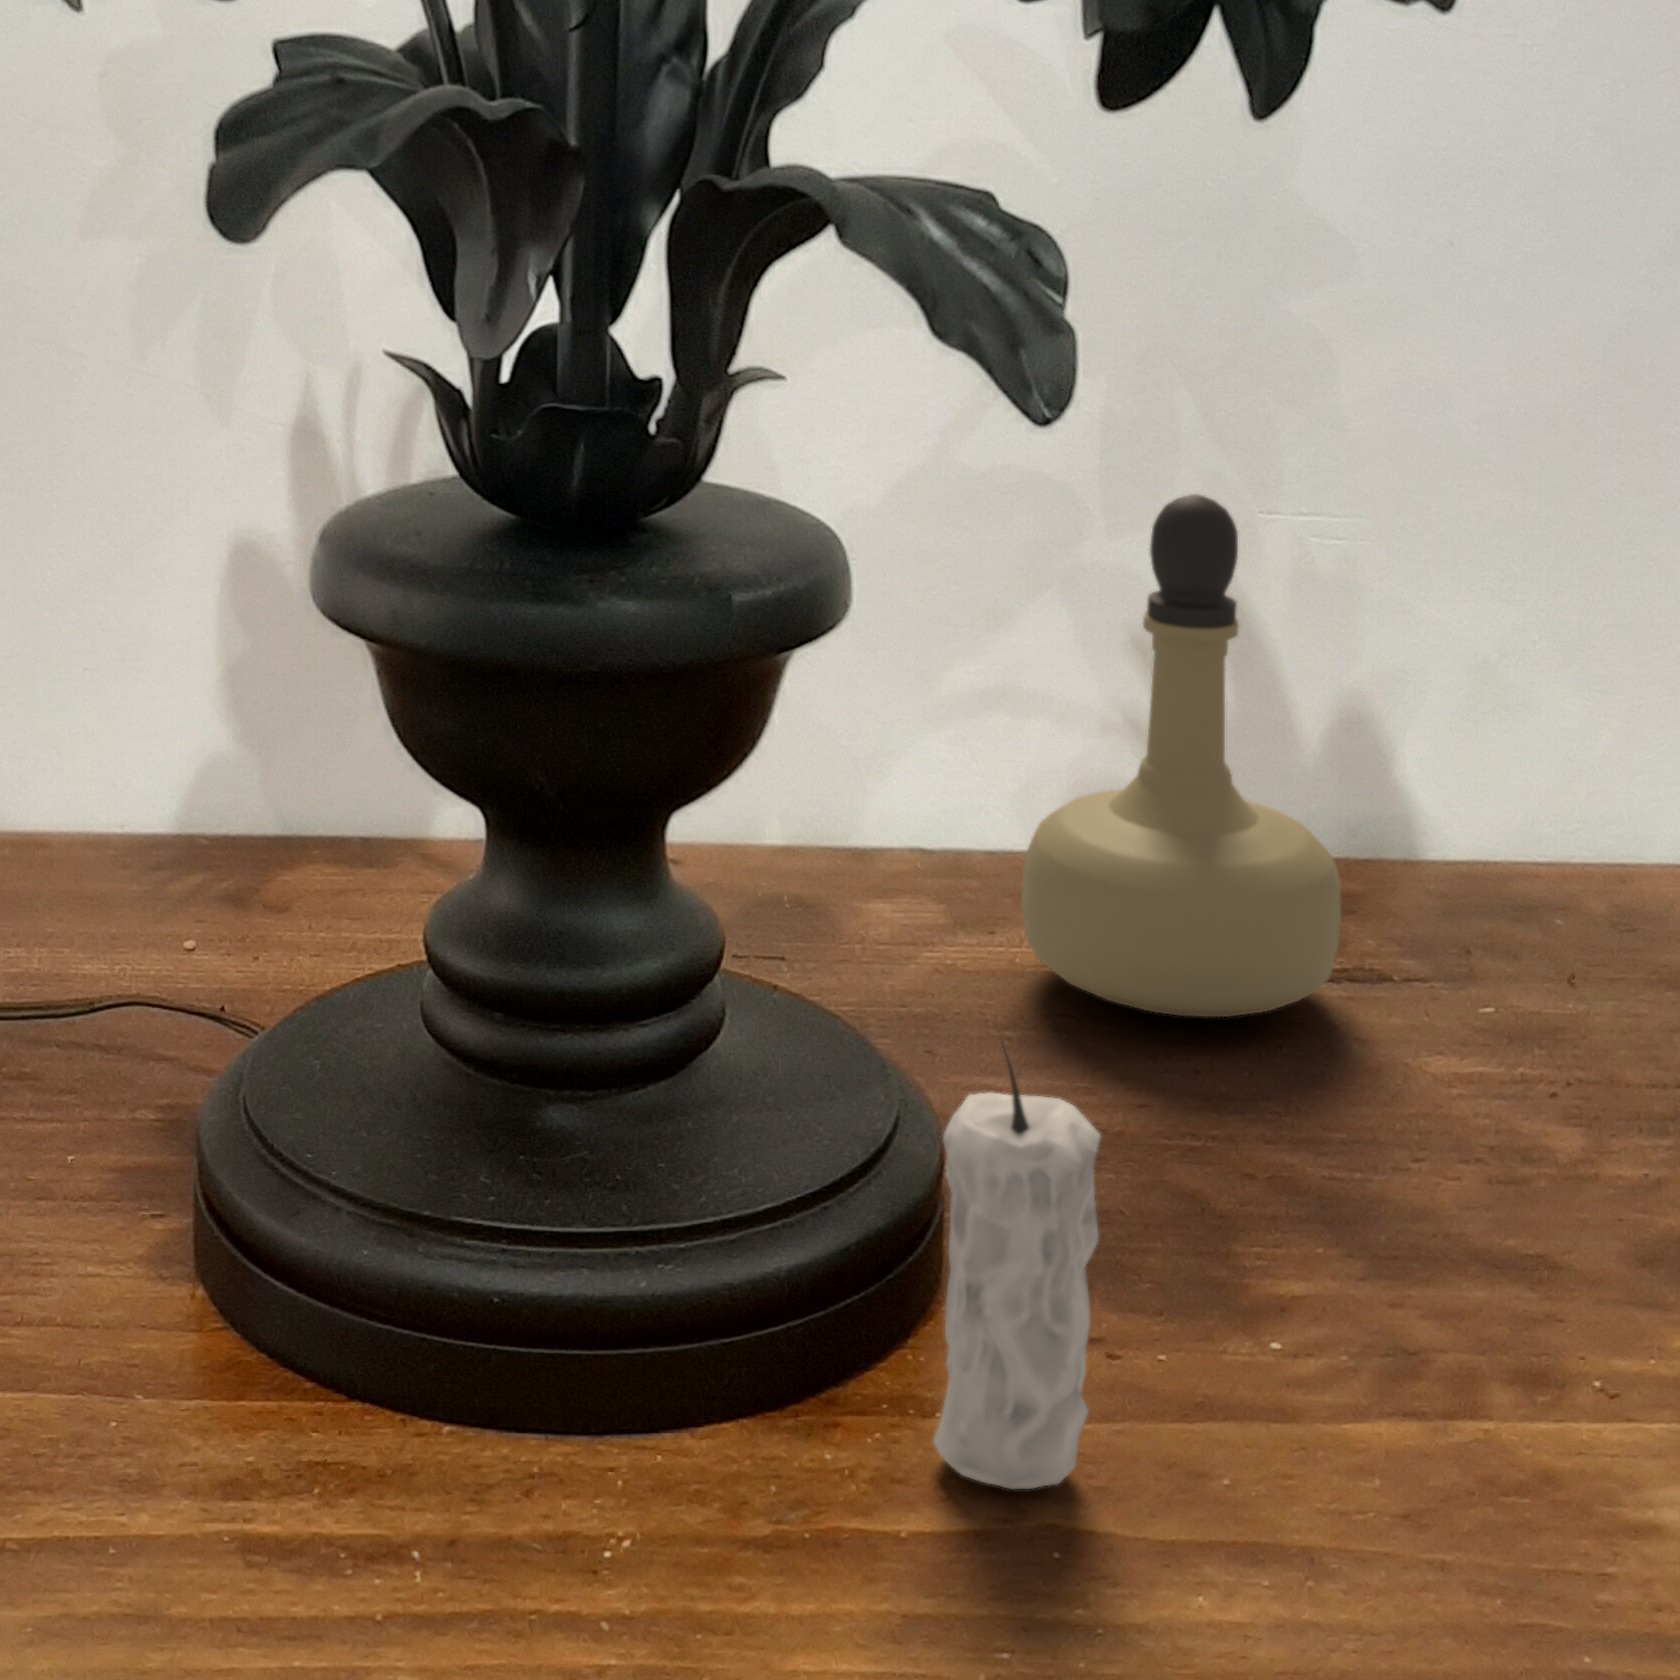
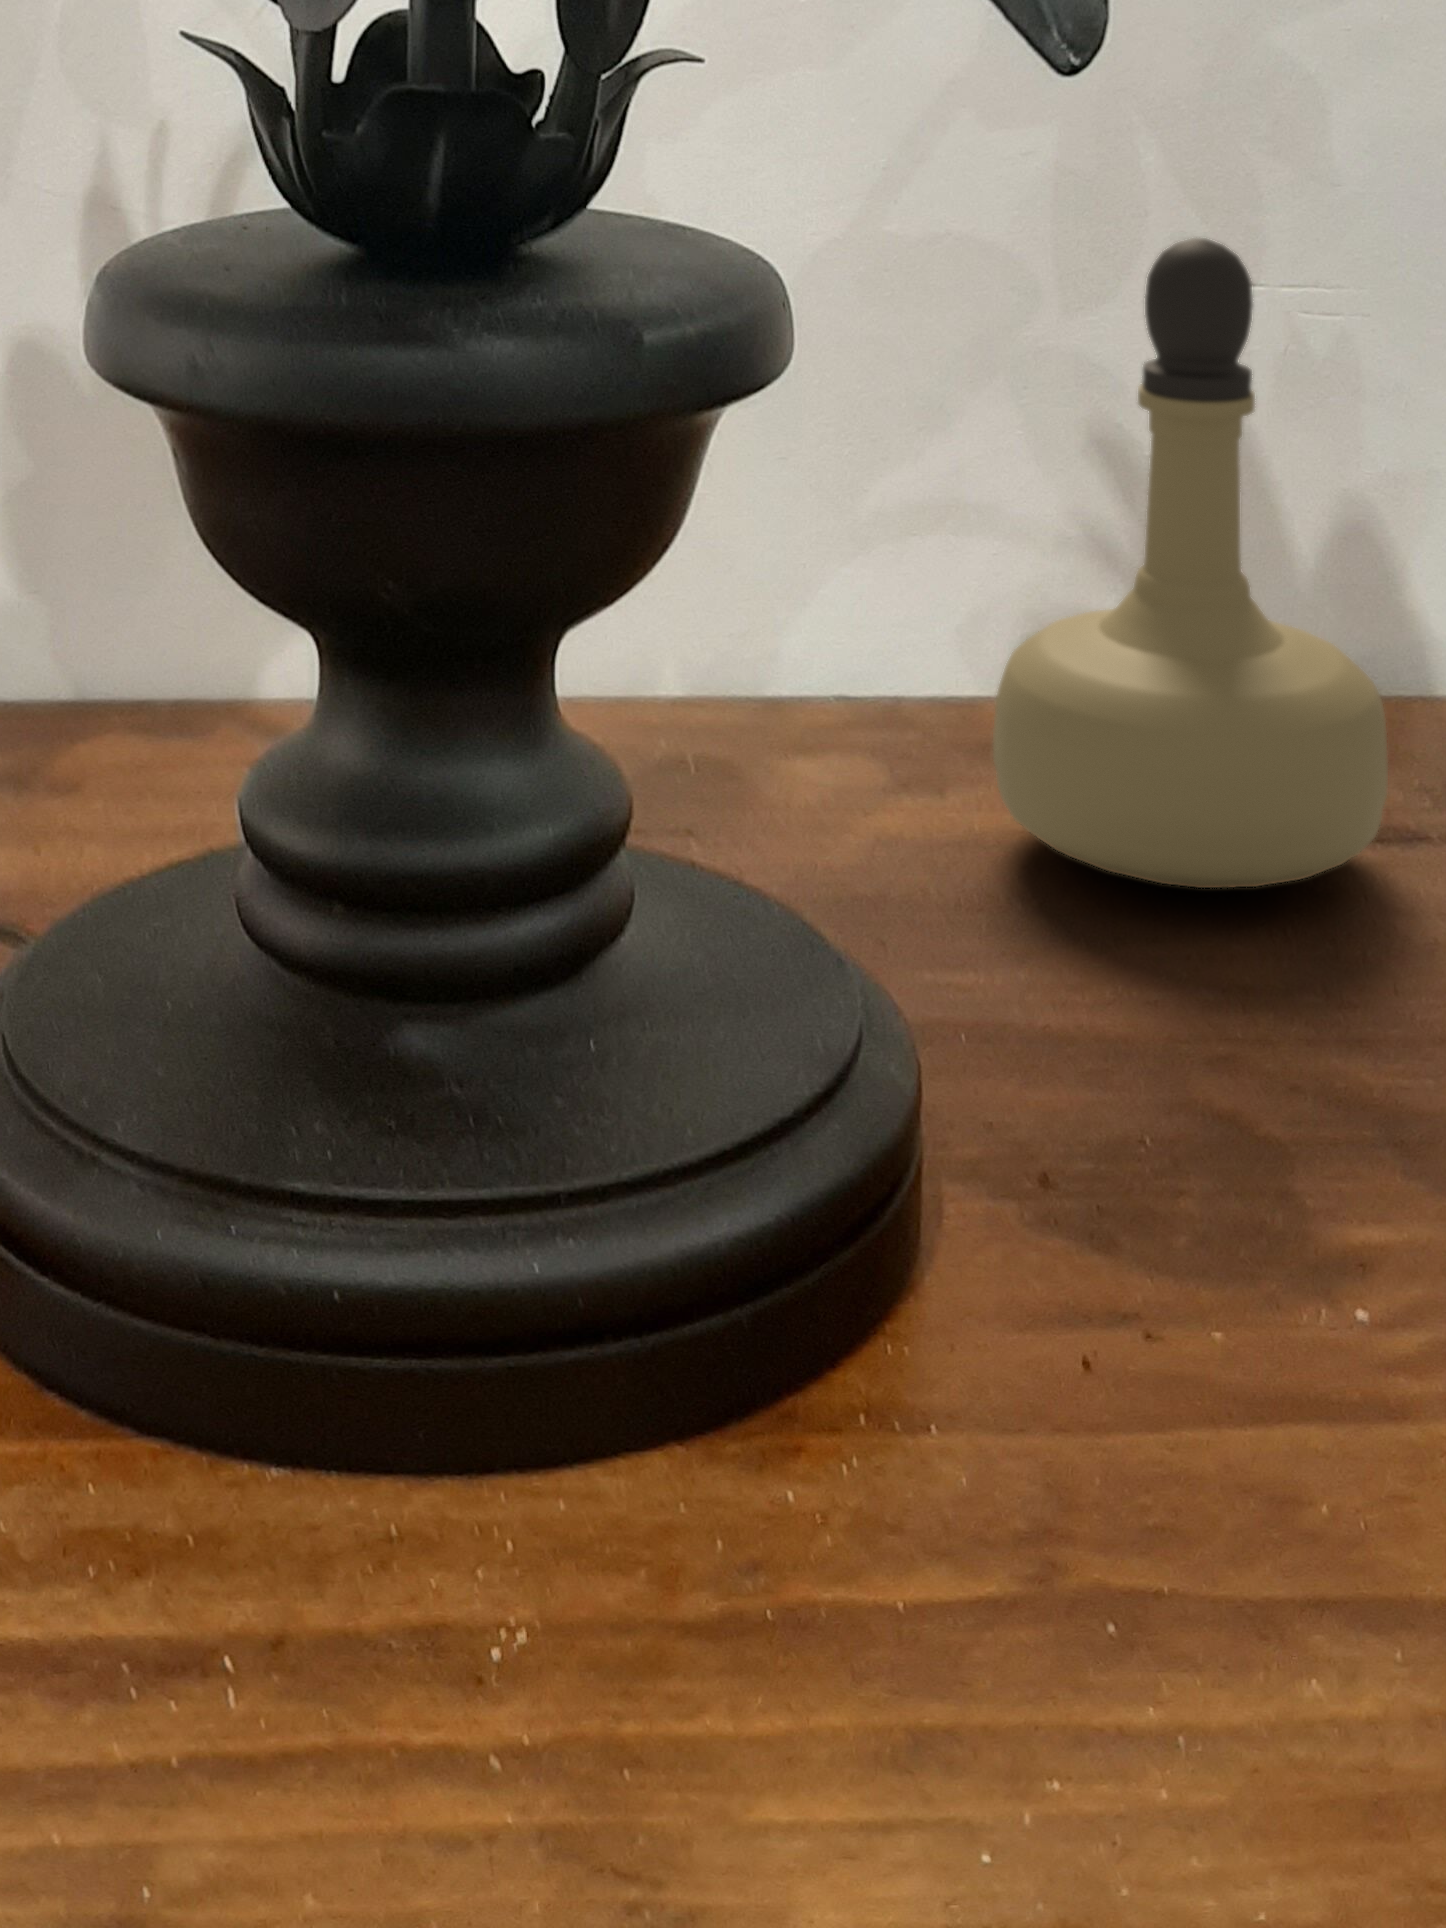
candle: present [933,1032,1100,1489] -> none [931,900,1152,1535]

